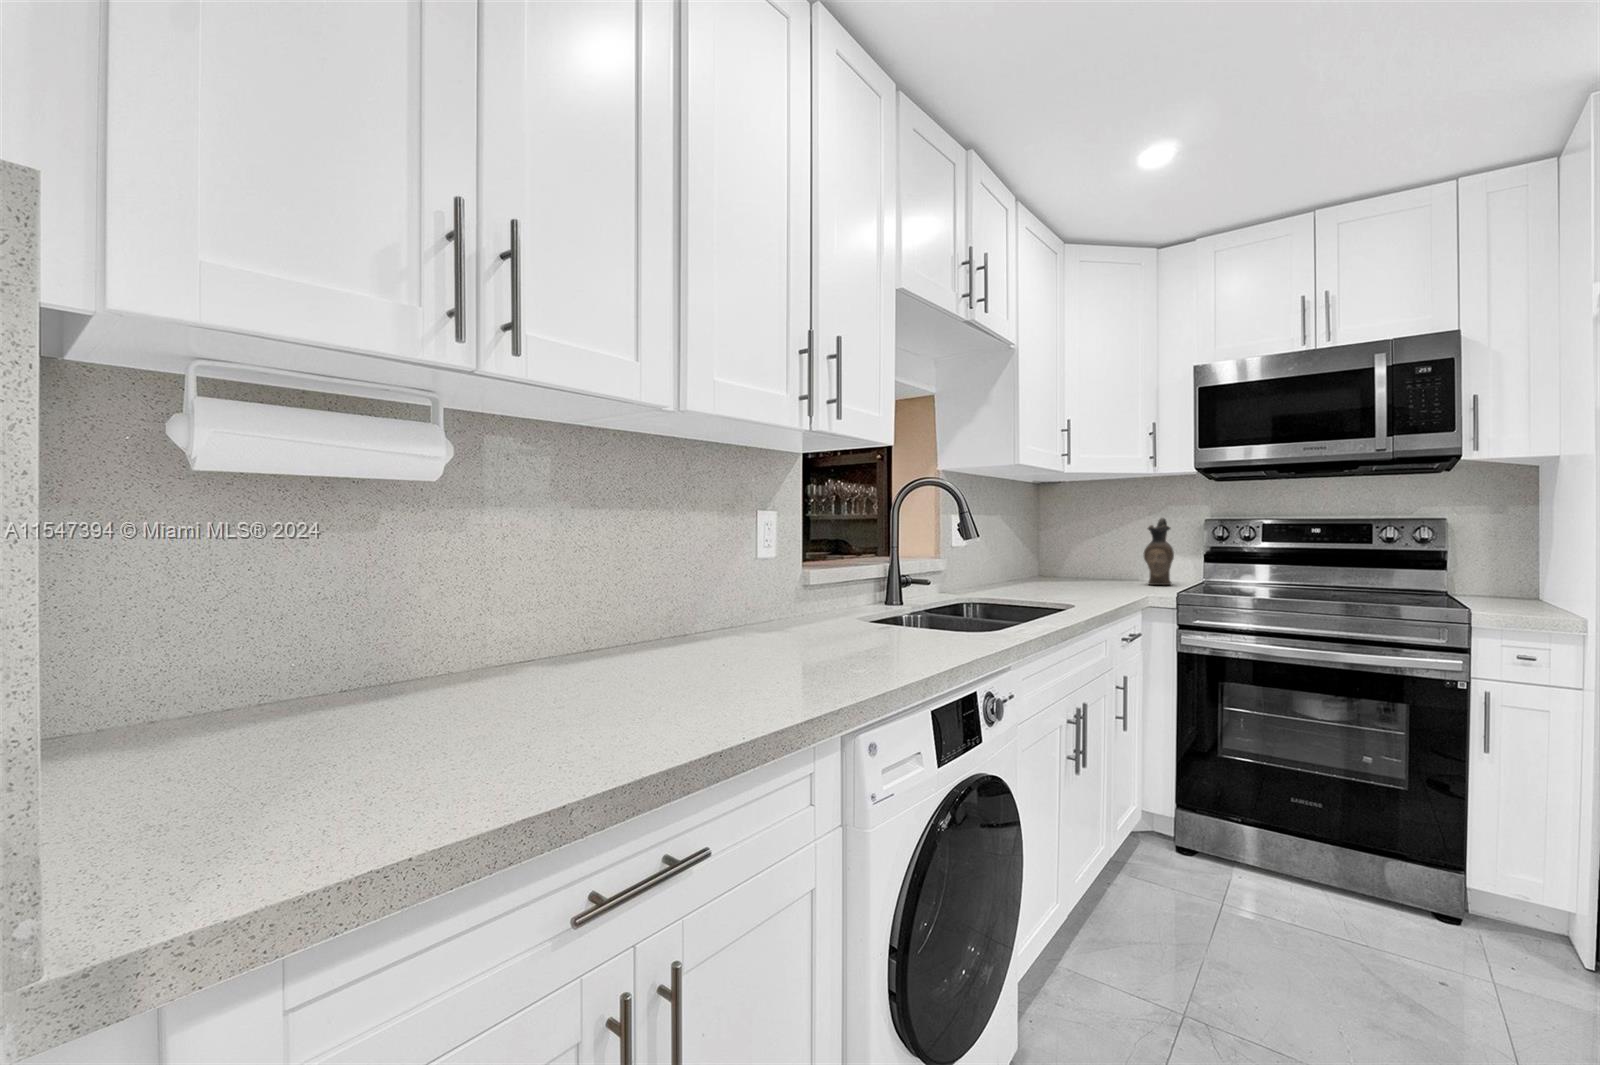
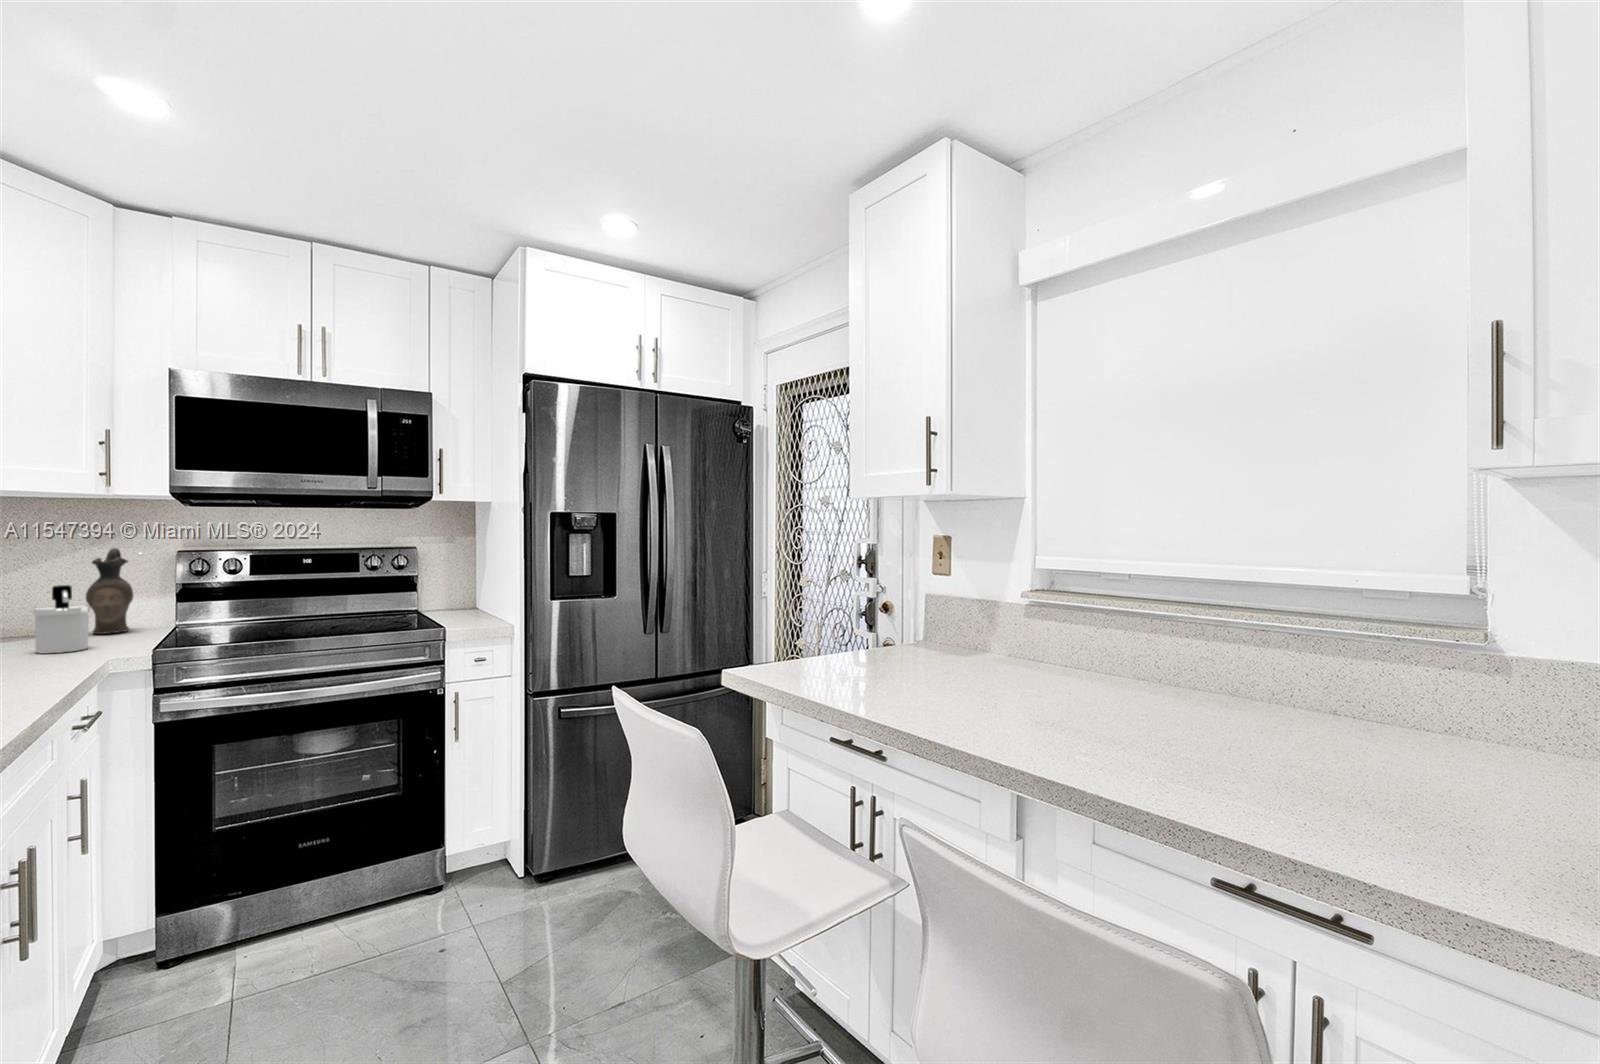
soap dispenser: none [1110,543,1142,593] -> present [33,585,90,653]

